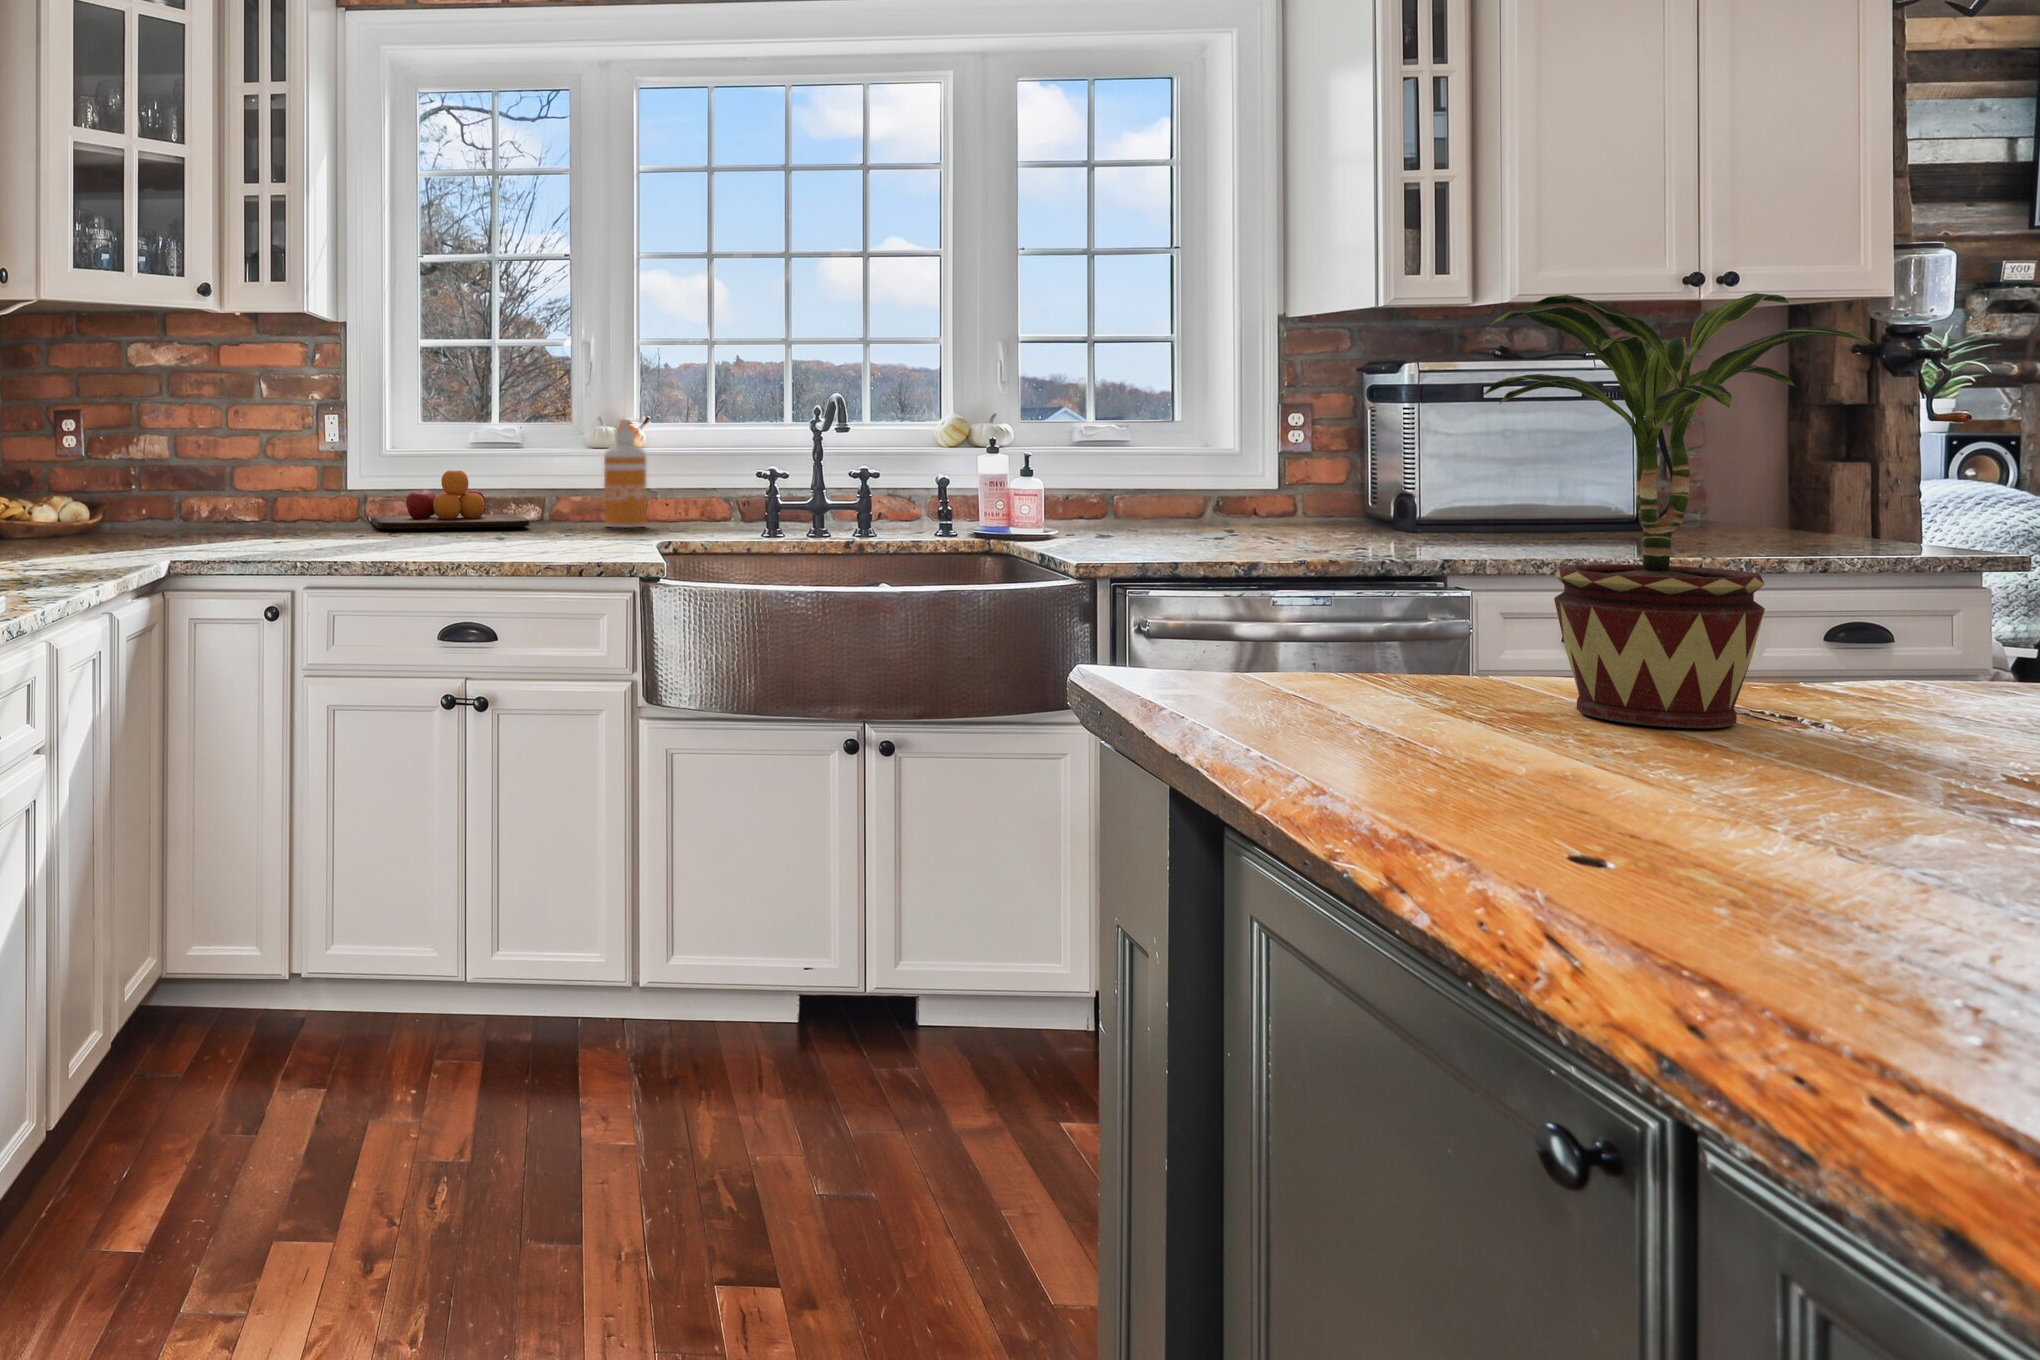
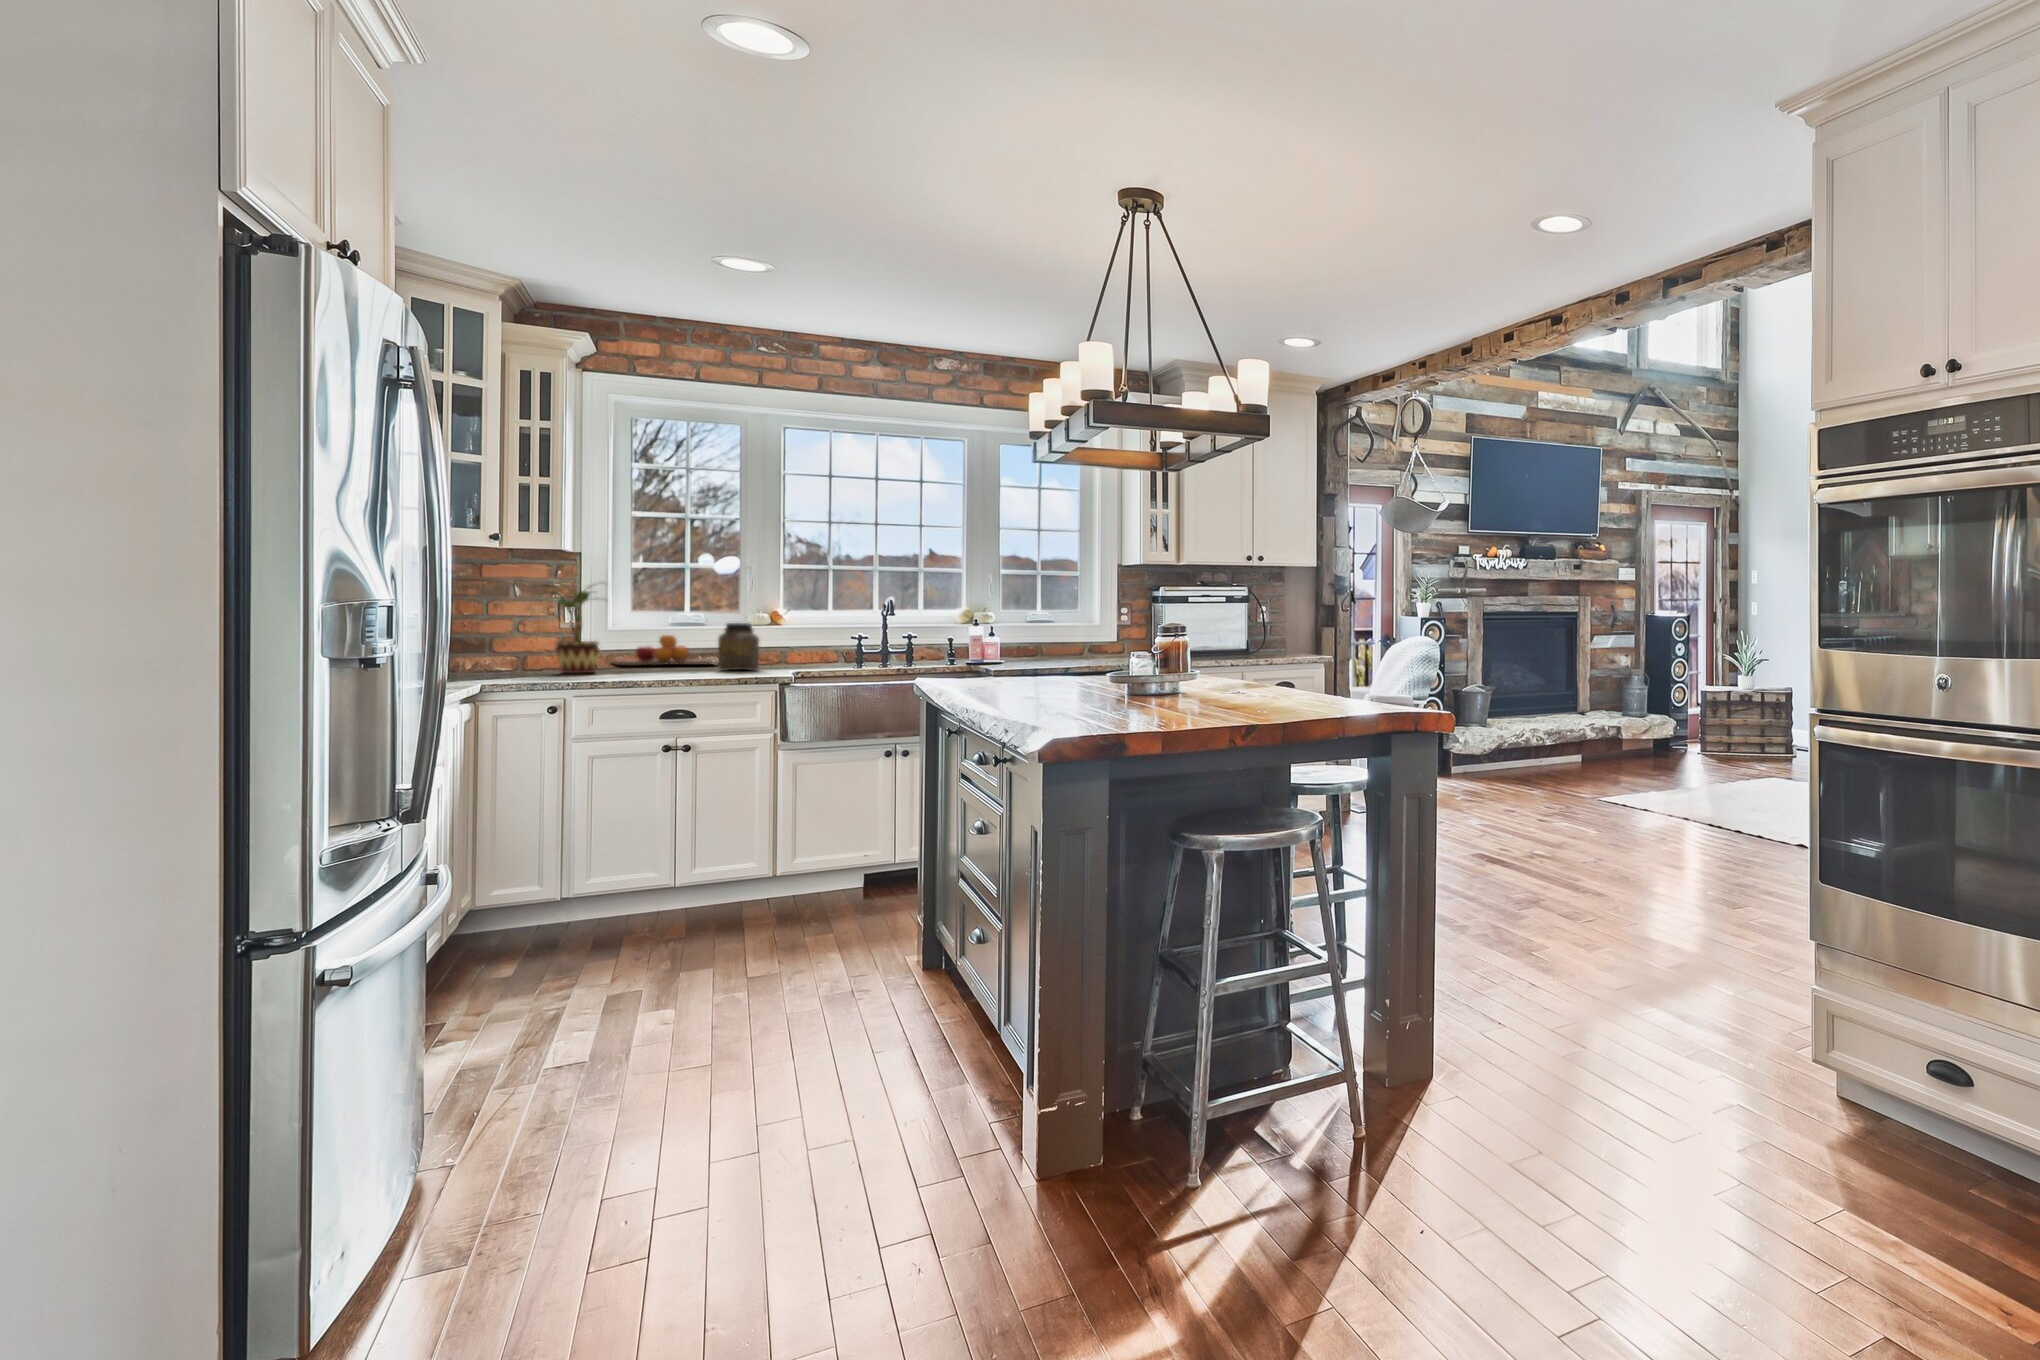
potted plant: present [1482,293,1874,728] -> present [546,583,599,673]
soap dispenser: present [604,419,647,527] -> none [763,609,790,665]
jar: none [533,448,603,542] -> present [718,623,759,670]

